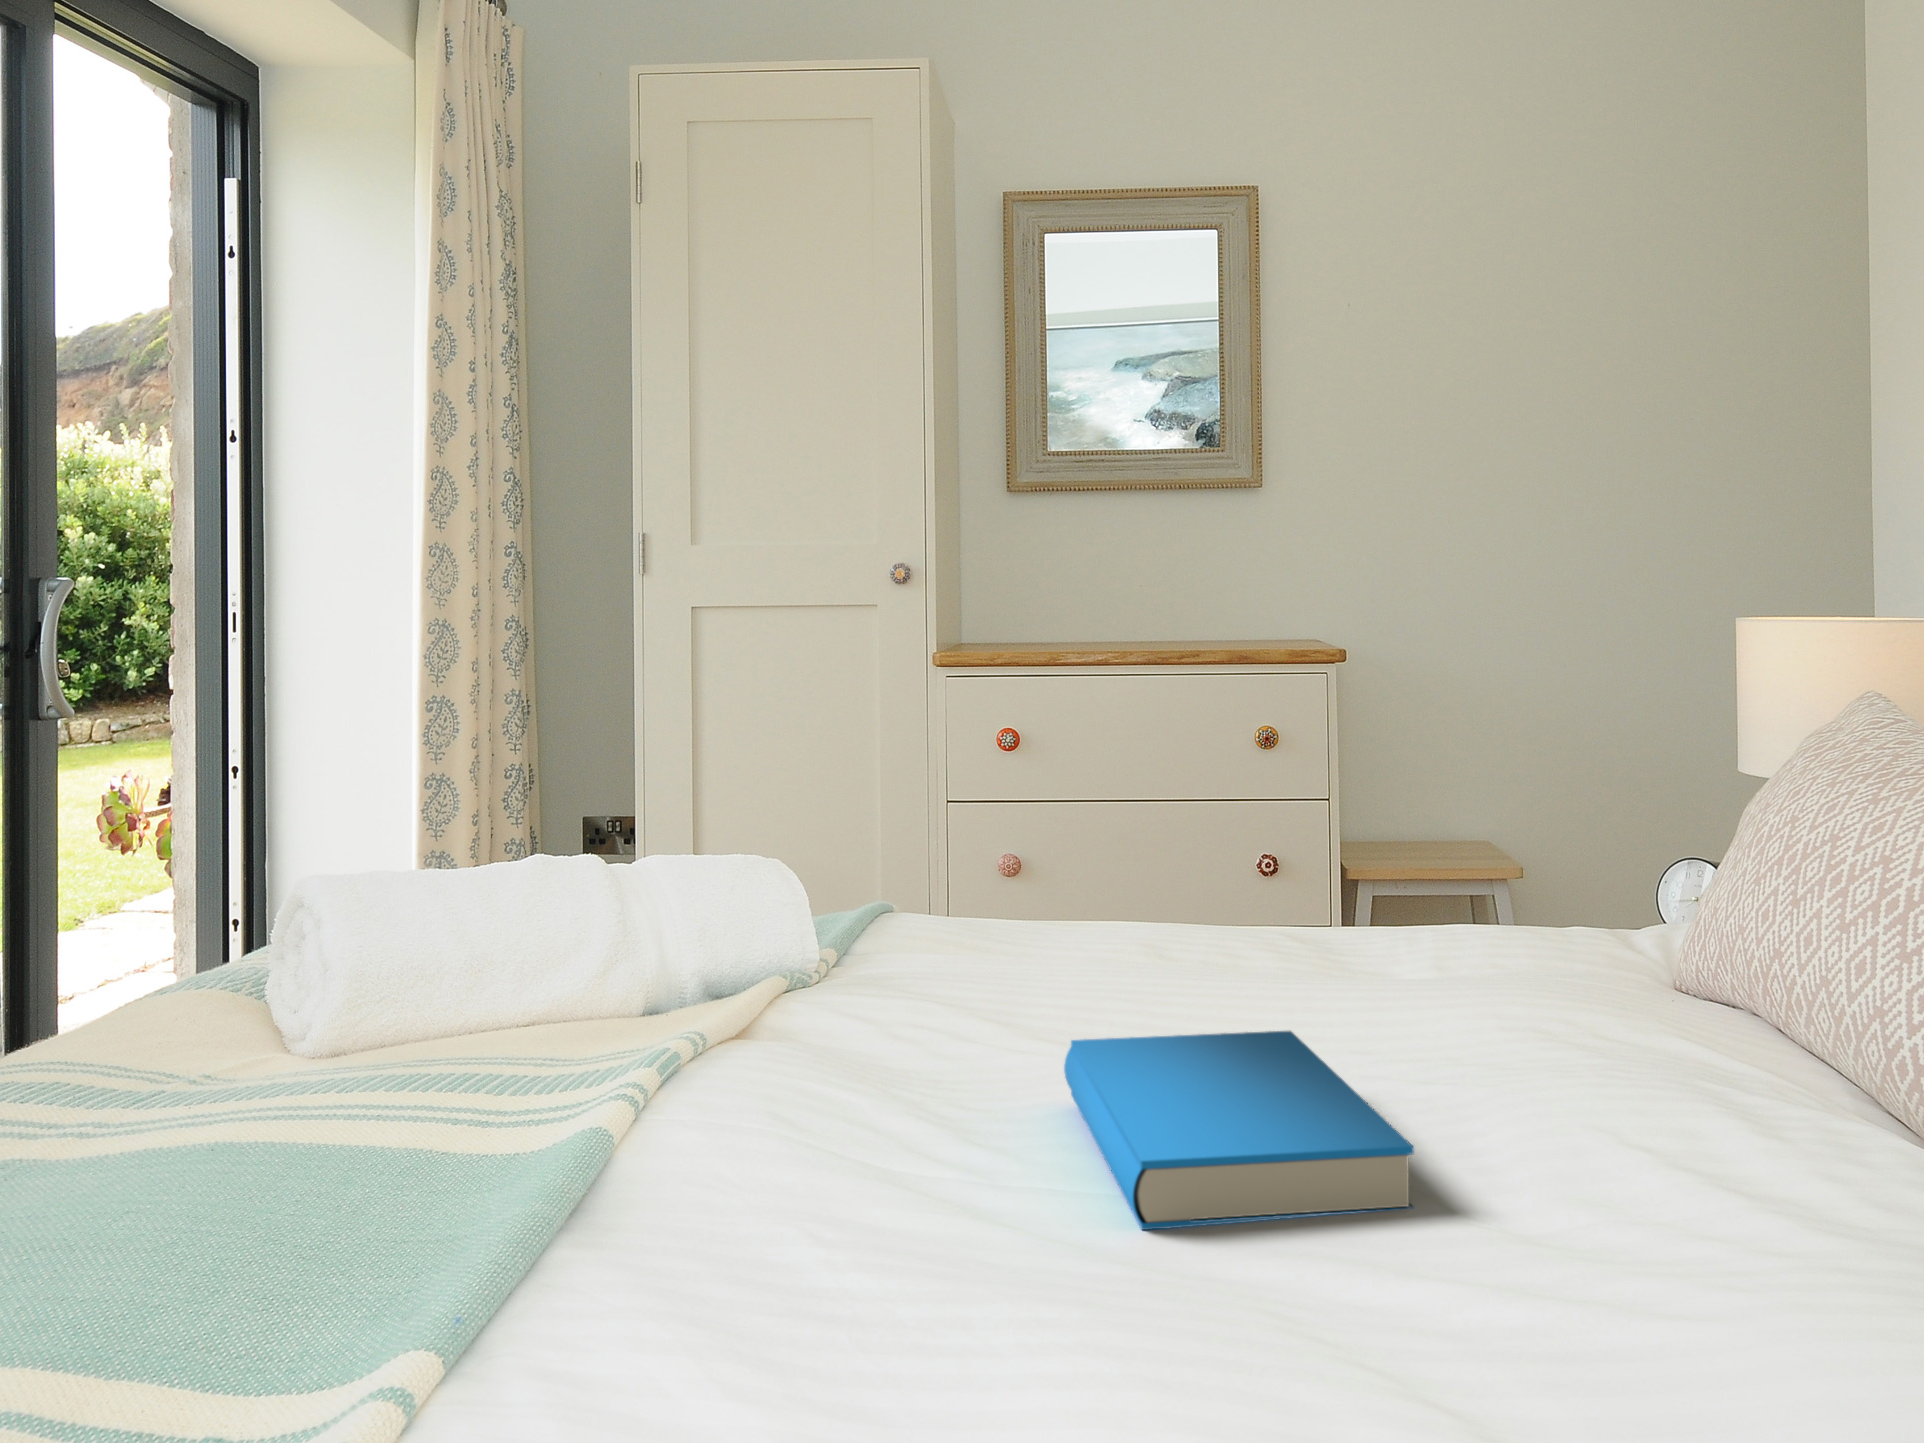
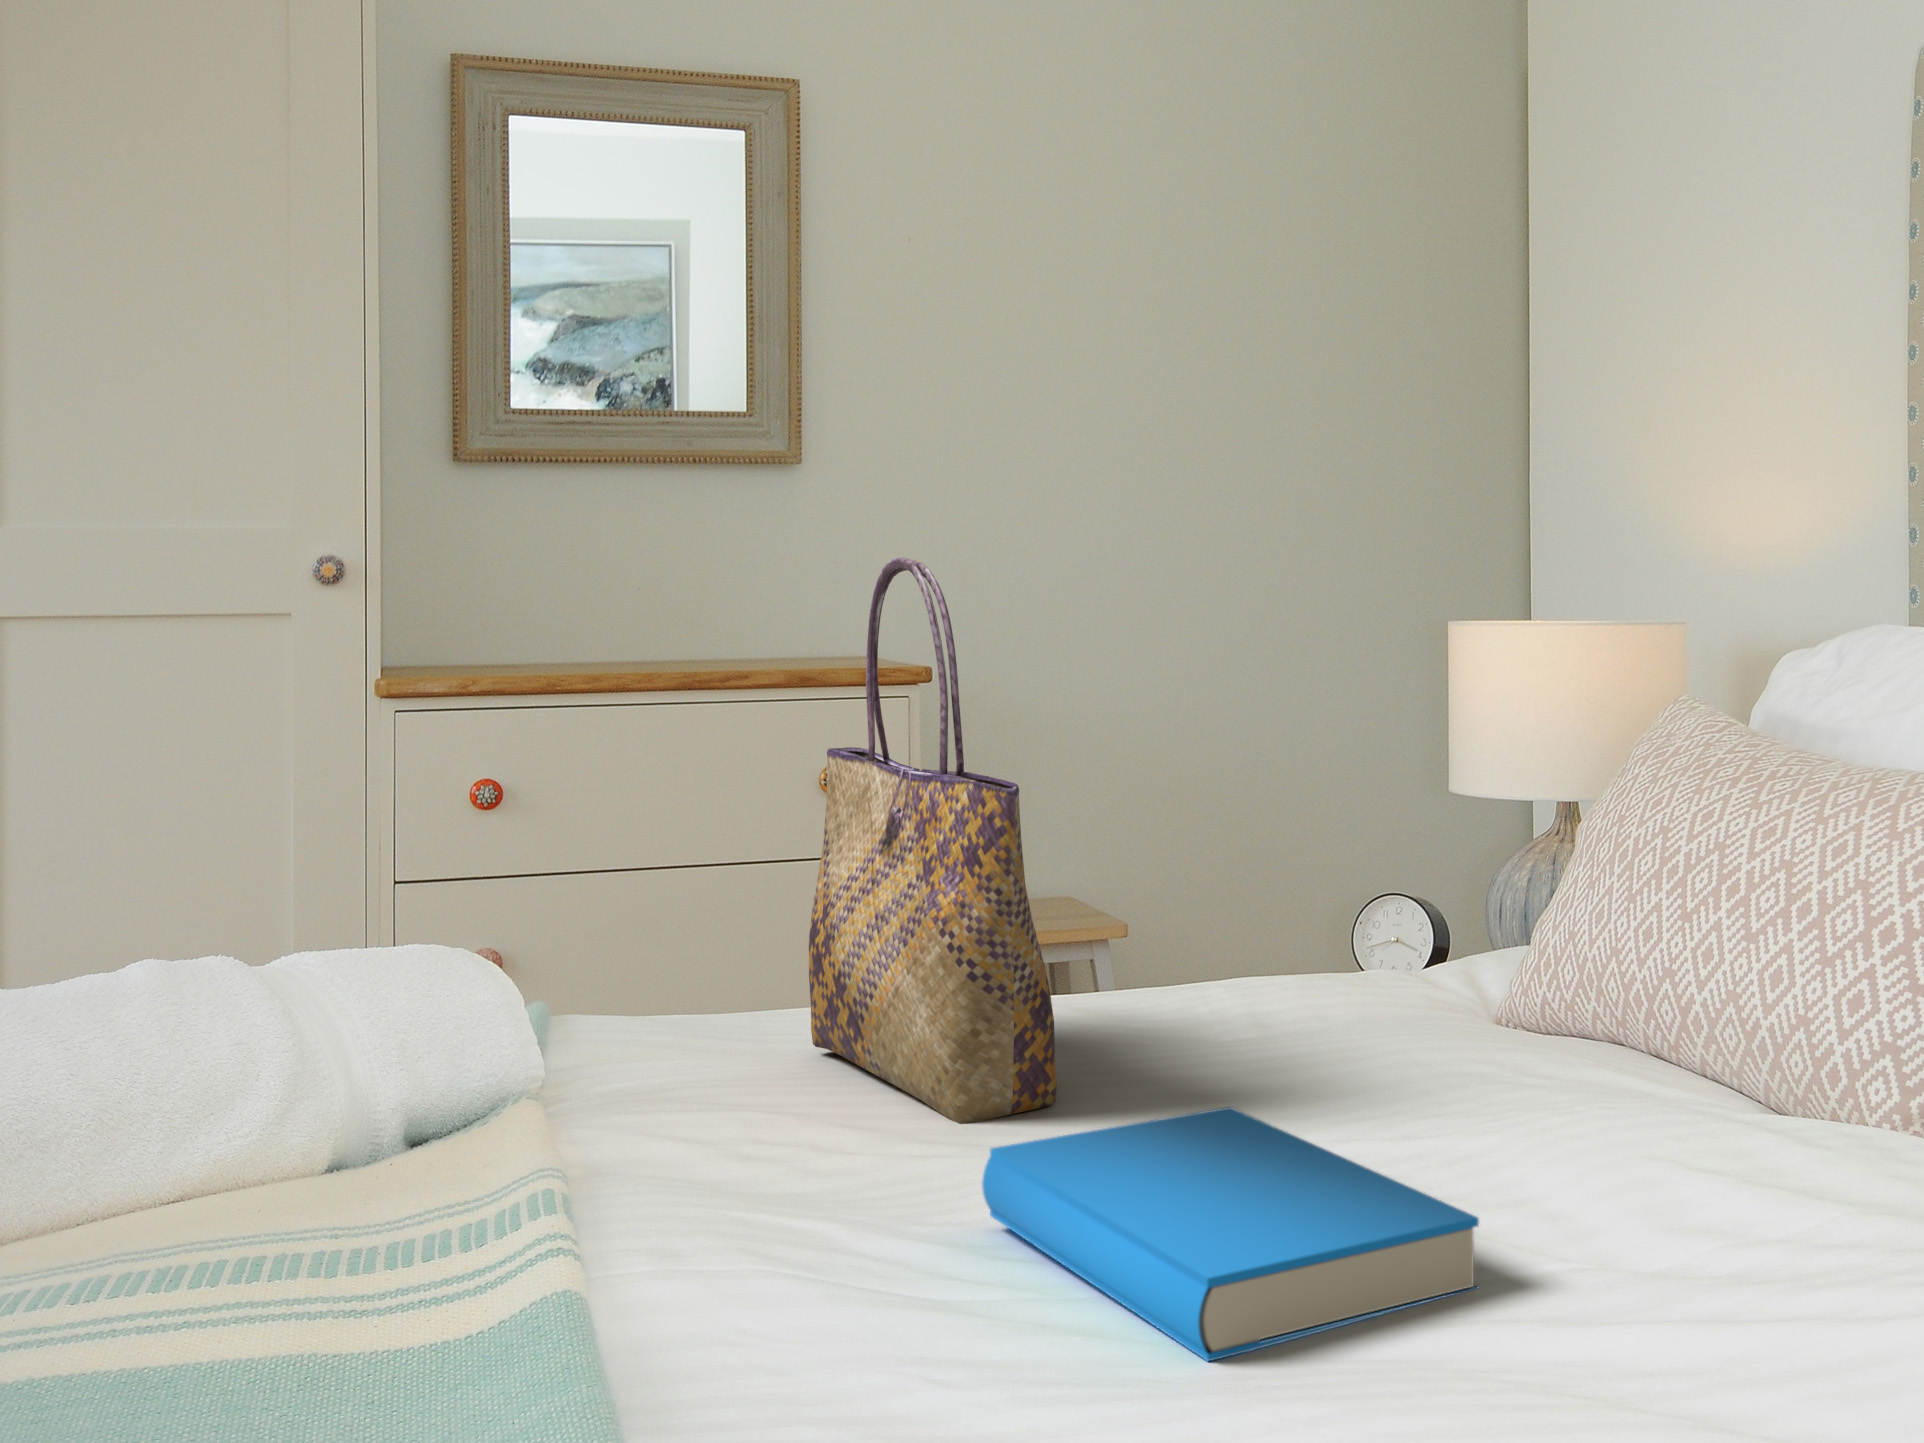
tote bag: none [1056,559,1206,1023] -> present [809,557,1057,1124]

